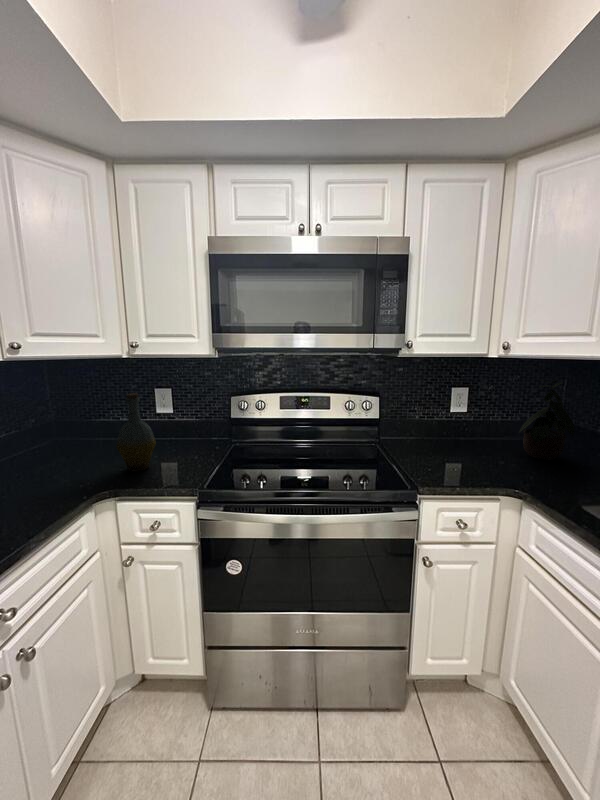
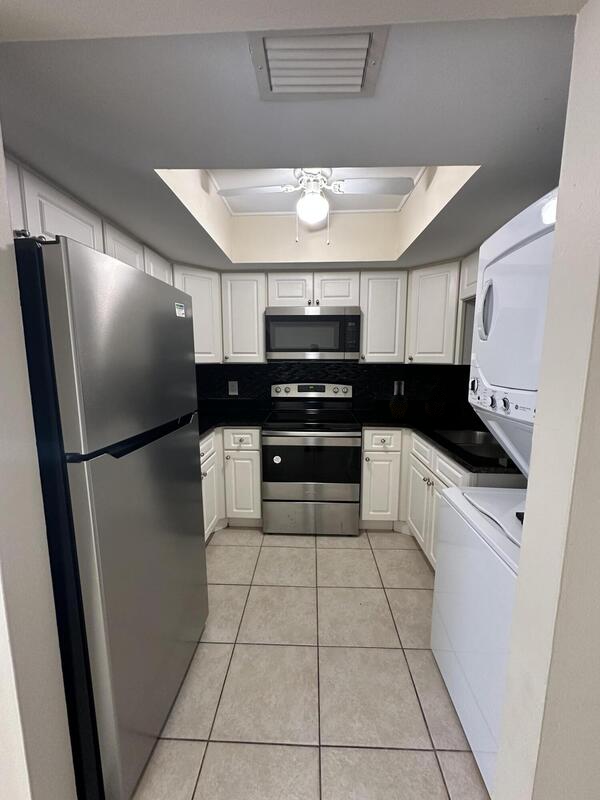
bottle: present [117,393,156,471] -> present [390,380,408,419]

